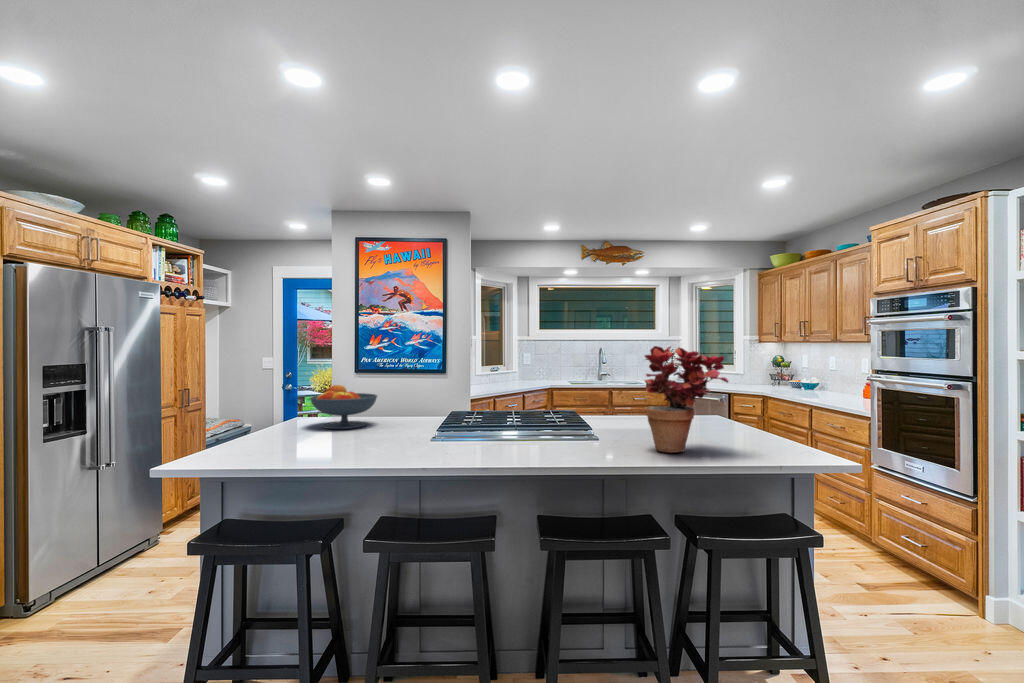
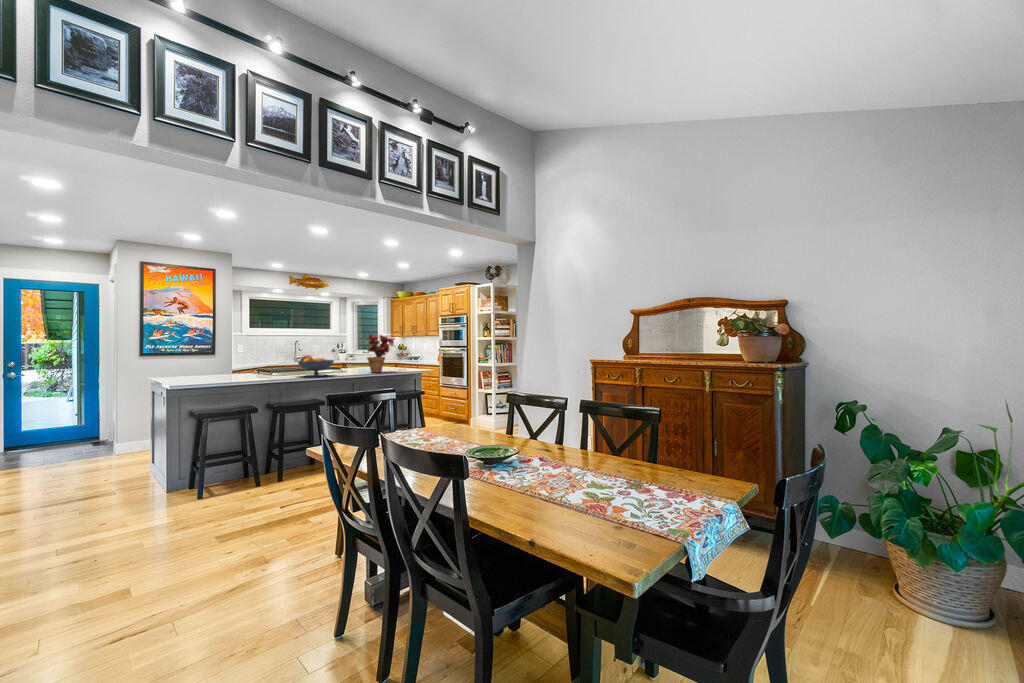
fruit bowl: present [310,385,377,429] -> present [298,355,334,377]

